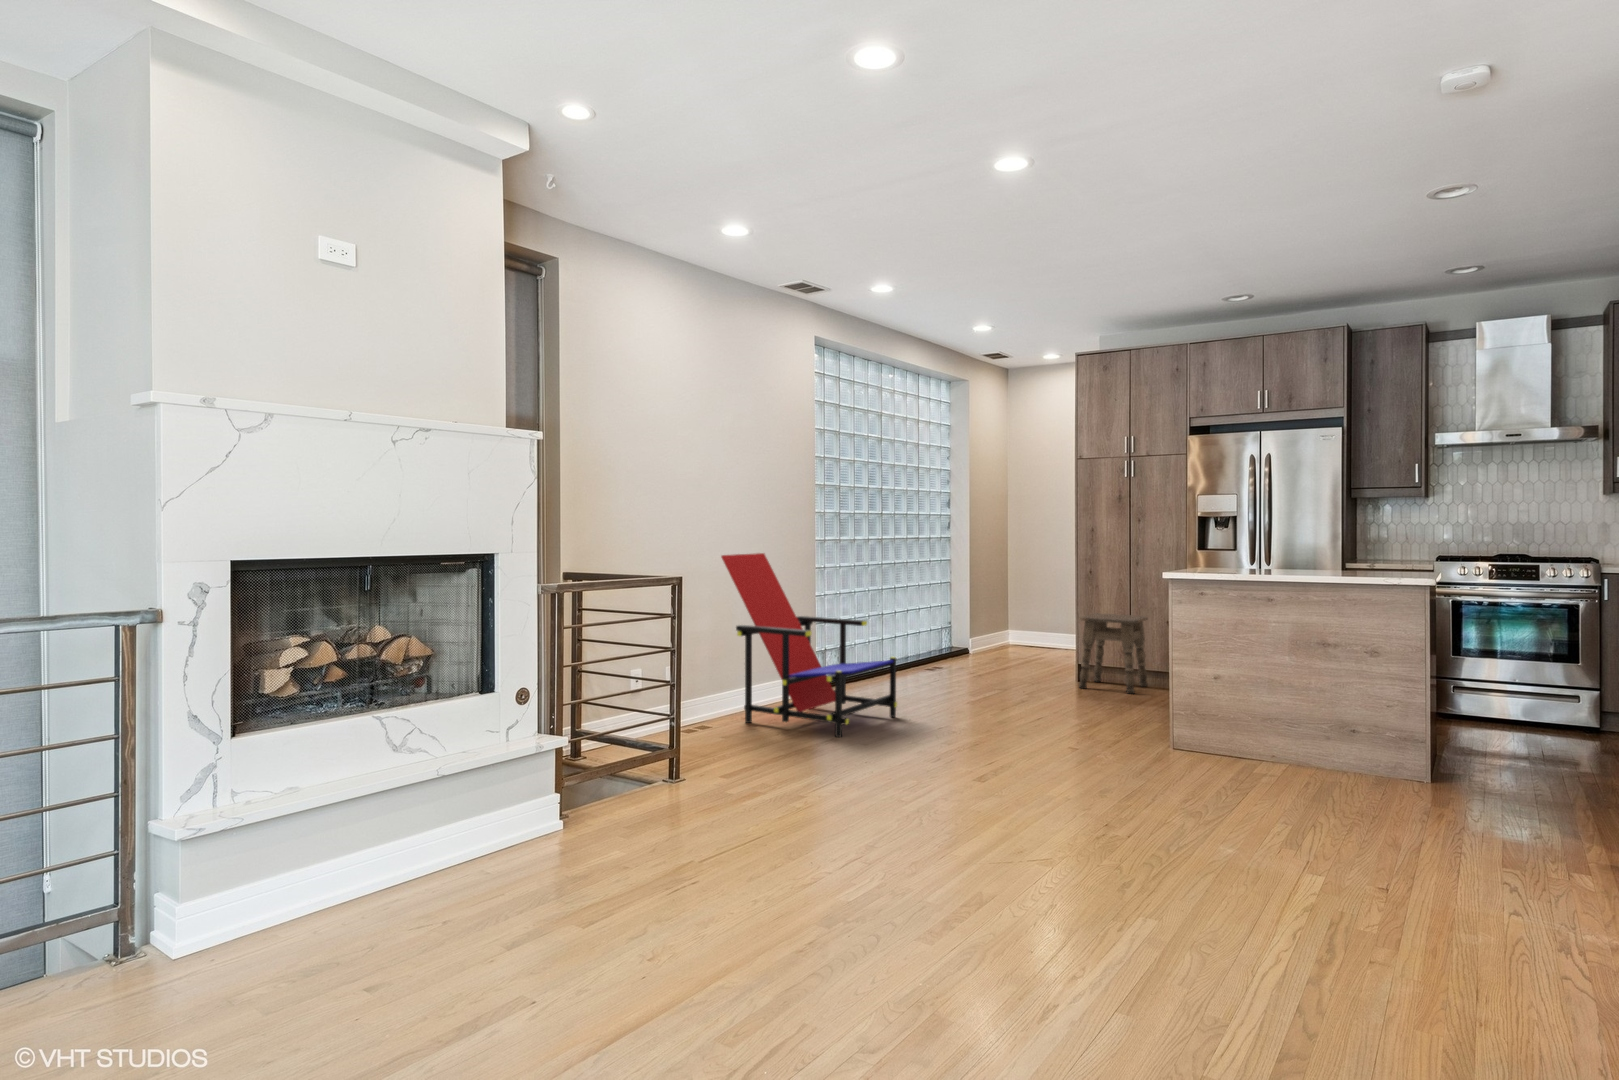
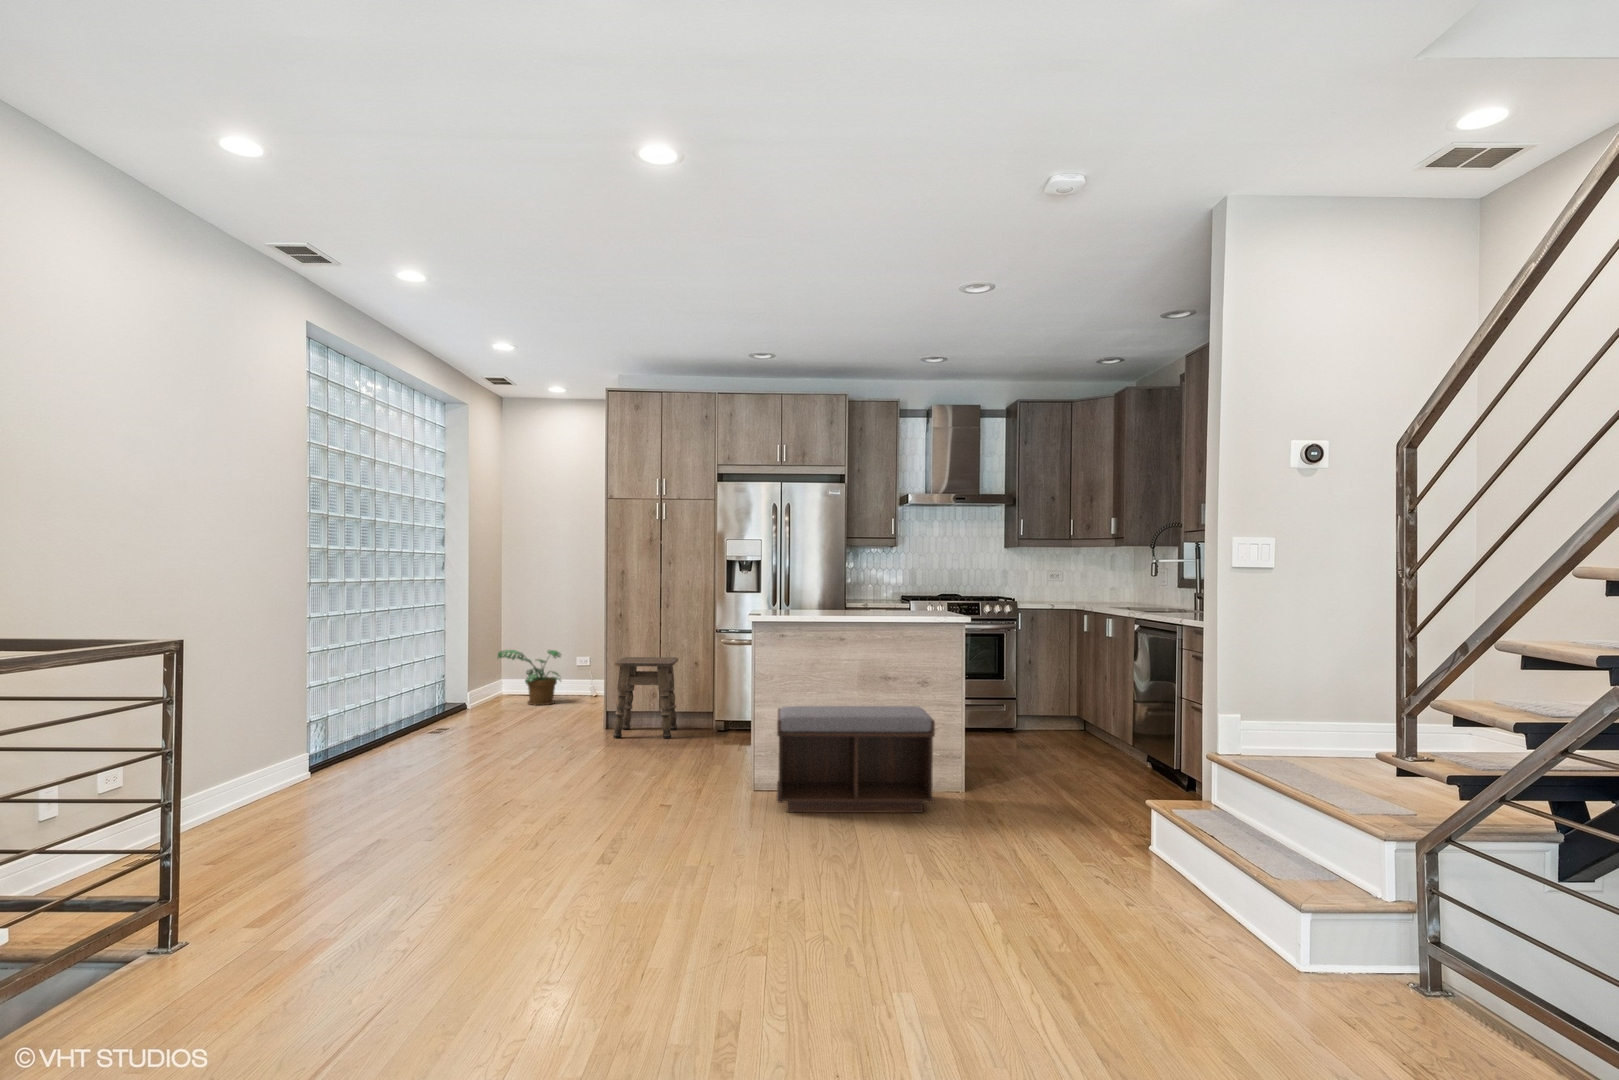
lounge chair: present [721,553,897,737] -> none [181,602,440,838]
potted plant: none [997,602,1059,655] -> present [498,650,561,705]
bench: none [1180,667,1369,793] -> present [777,706,935,812]

